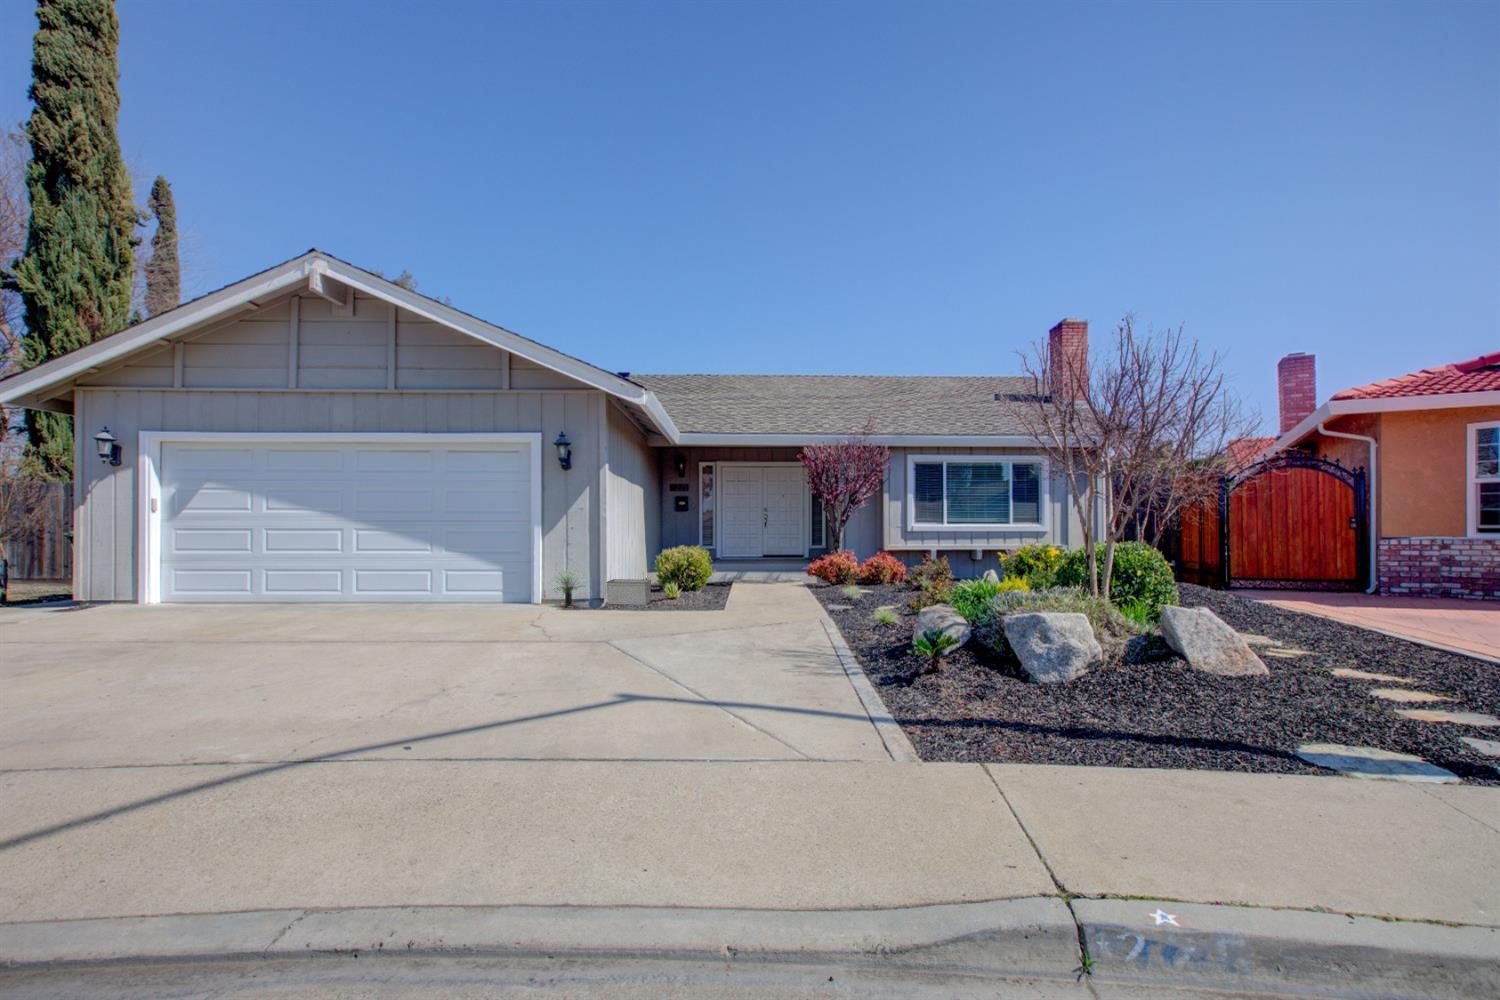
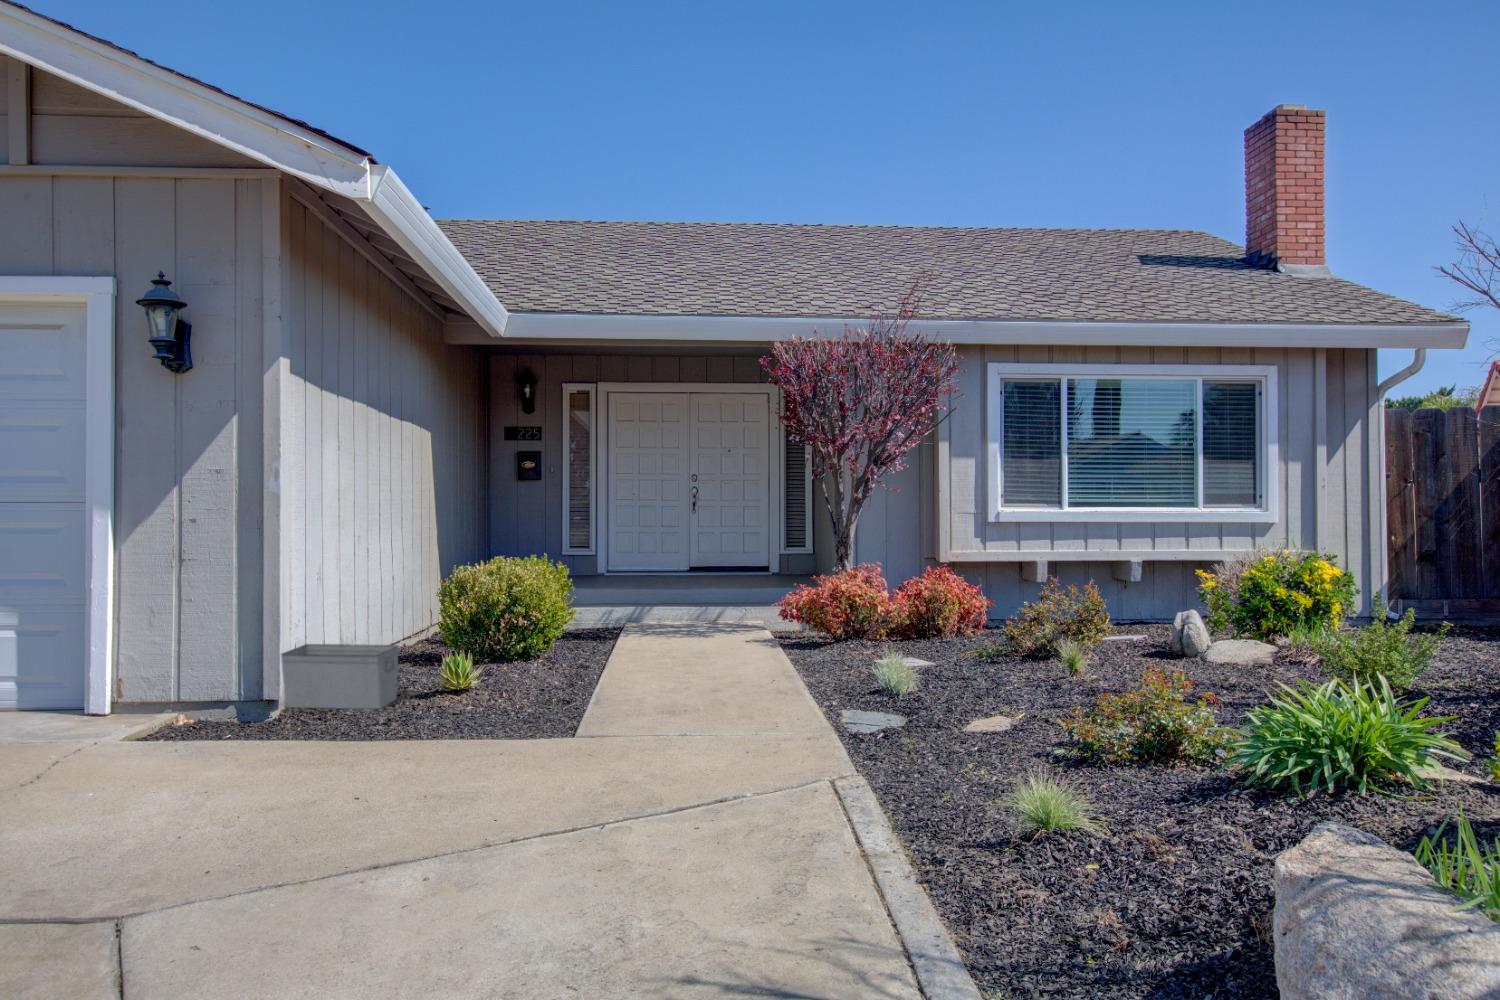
potted plant: present [551,569,585,608] -> none [126,623,224,720]

